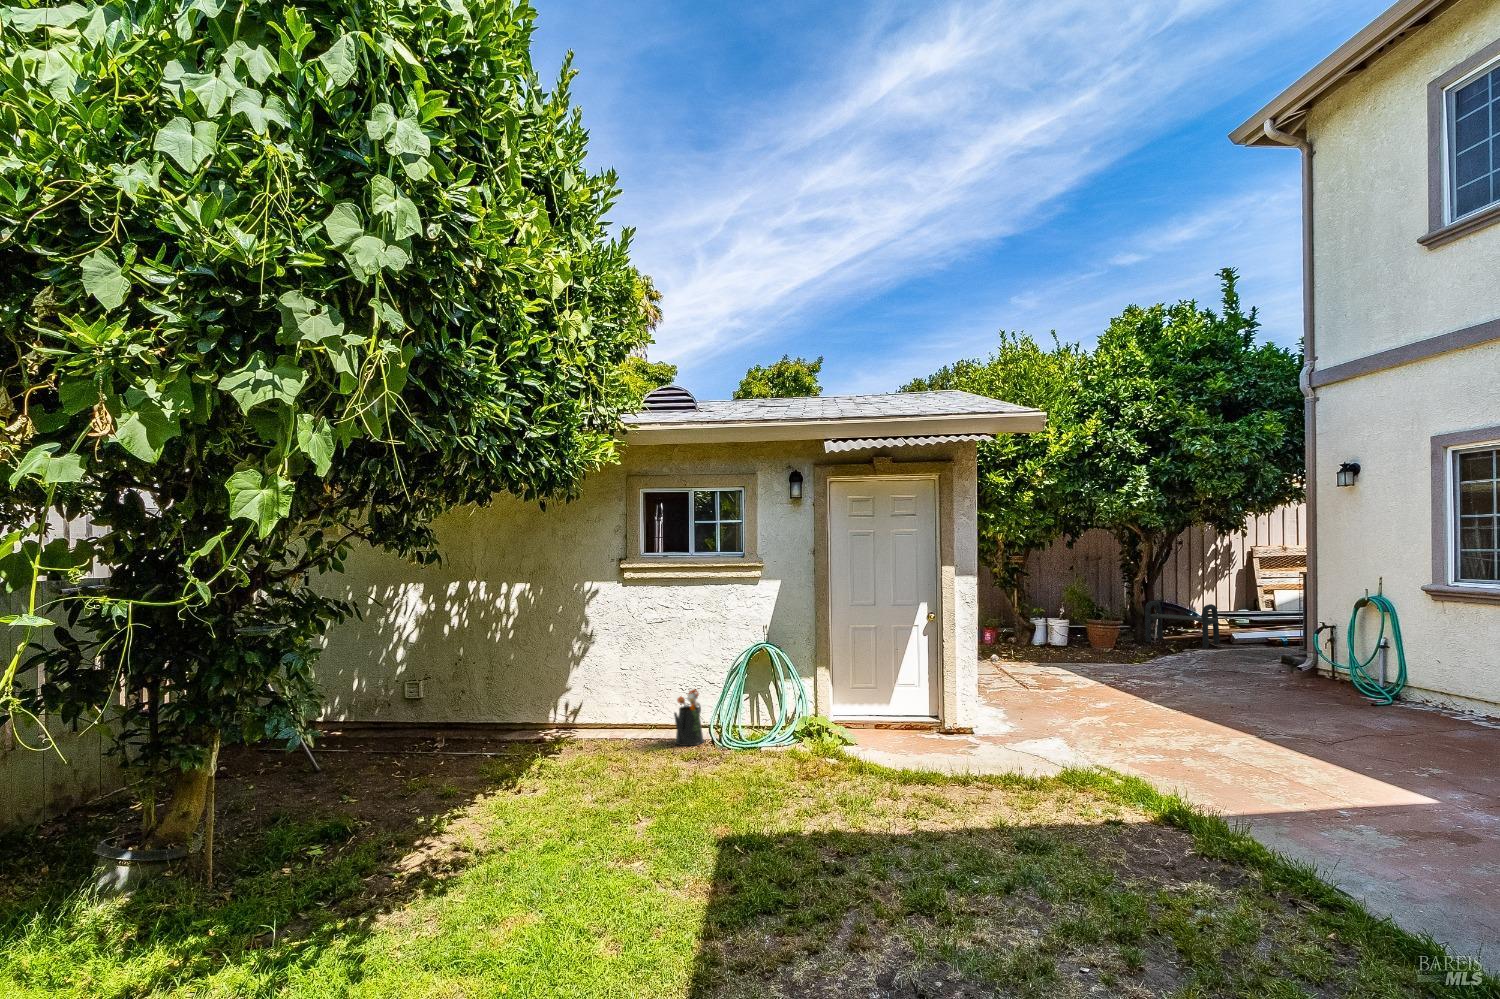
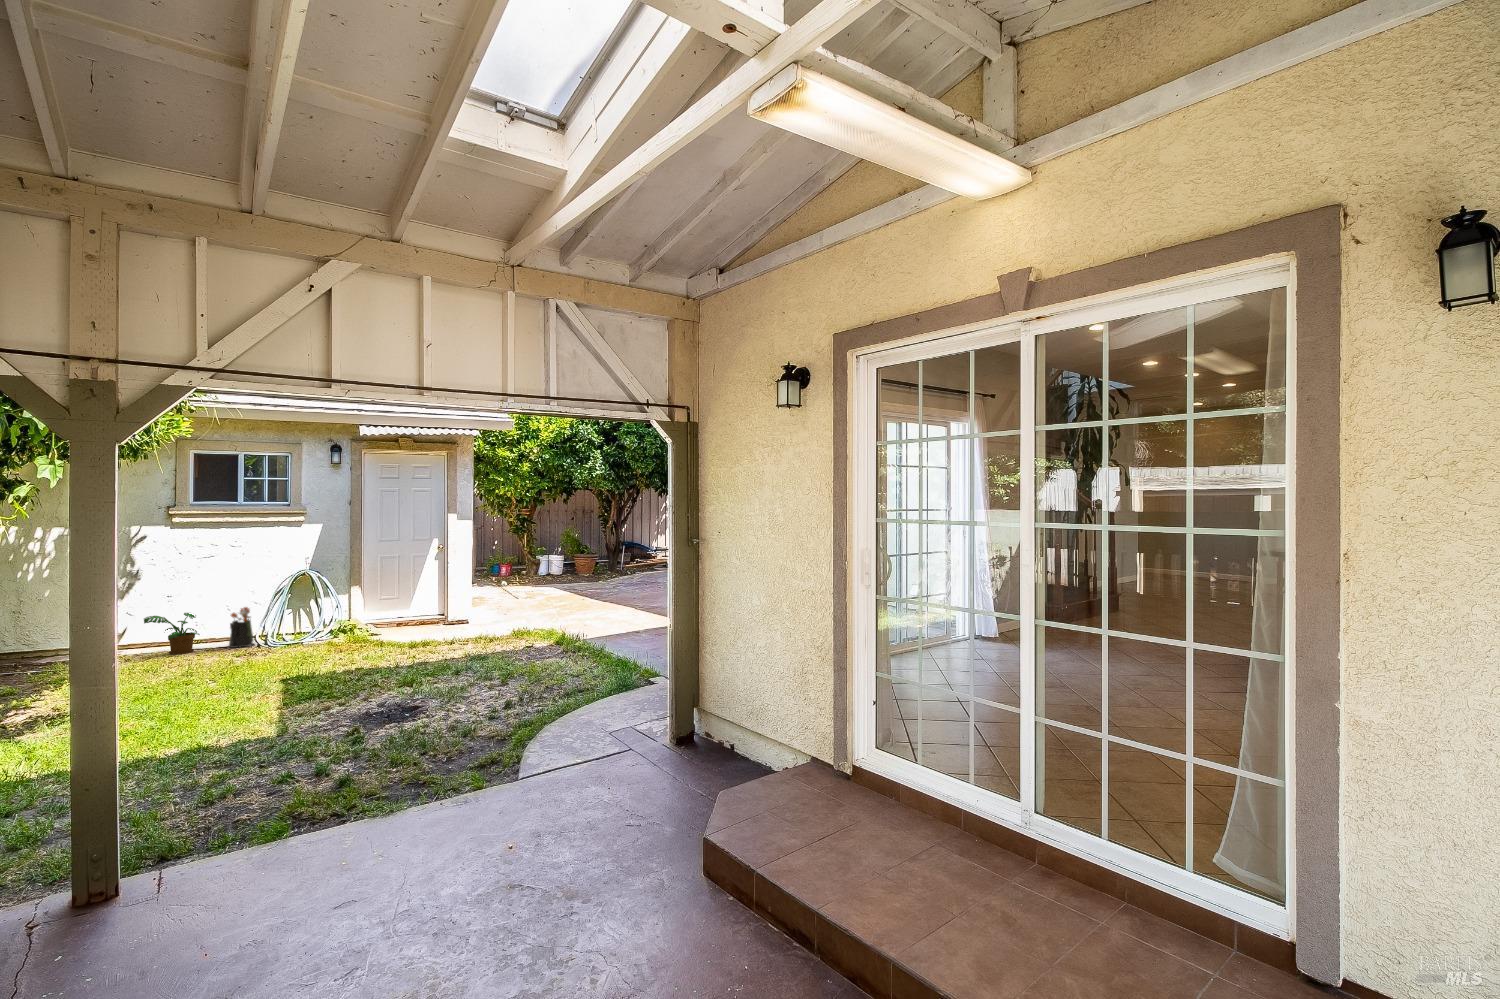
bench: present [1145,601,1220,648] -> none [606,545,650,575]
potted plant: none [585,691,644,748] -> present [144,613,200,654]

